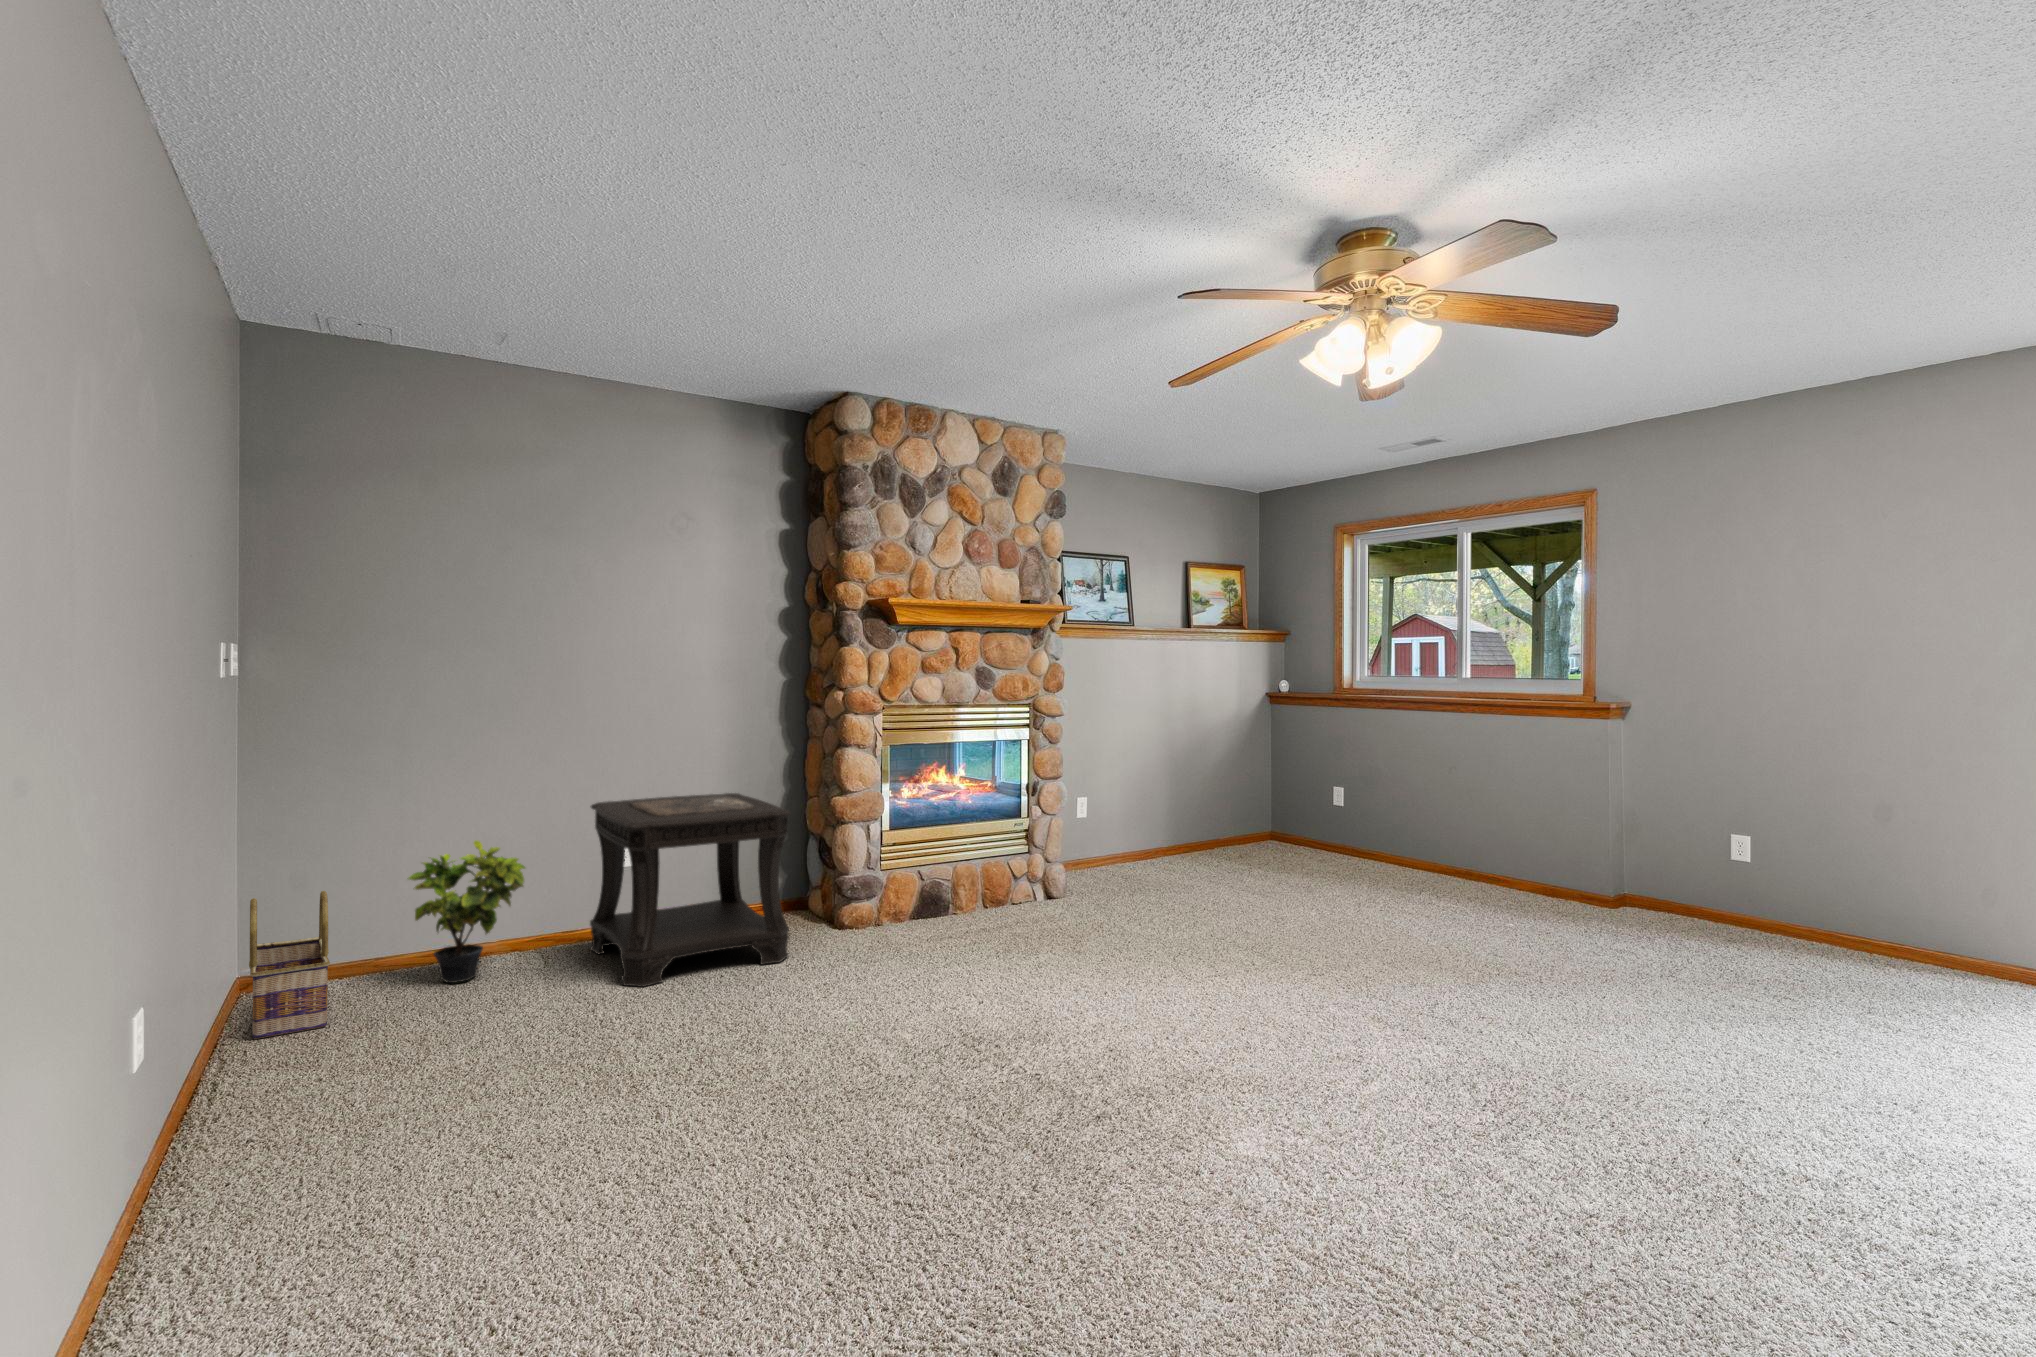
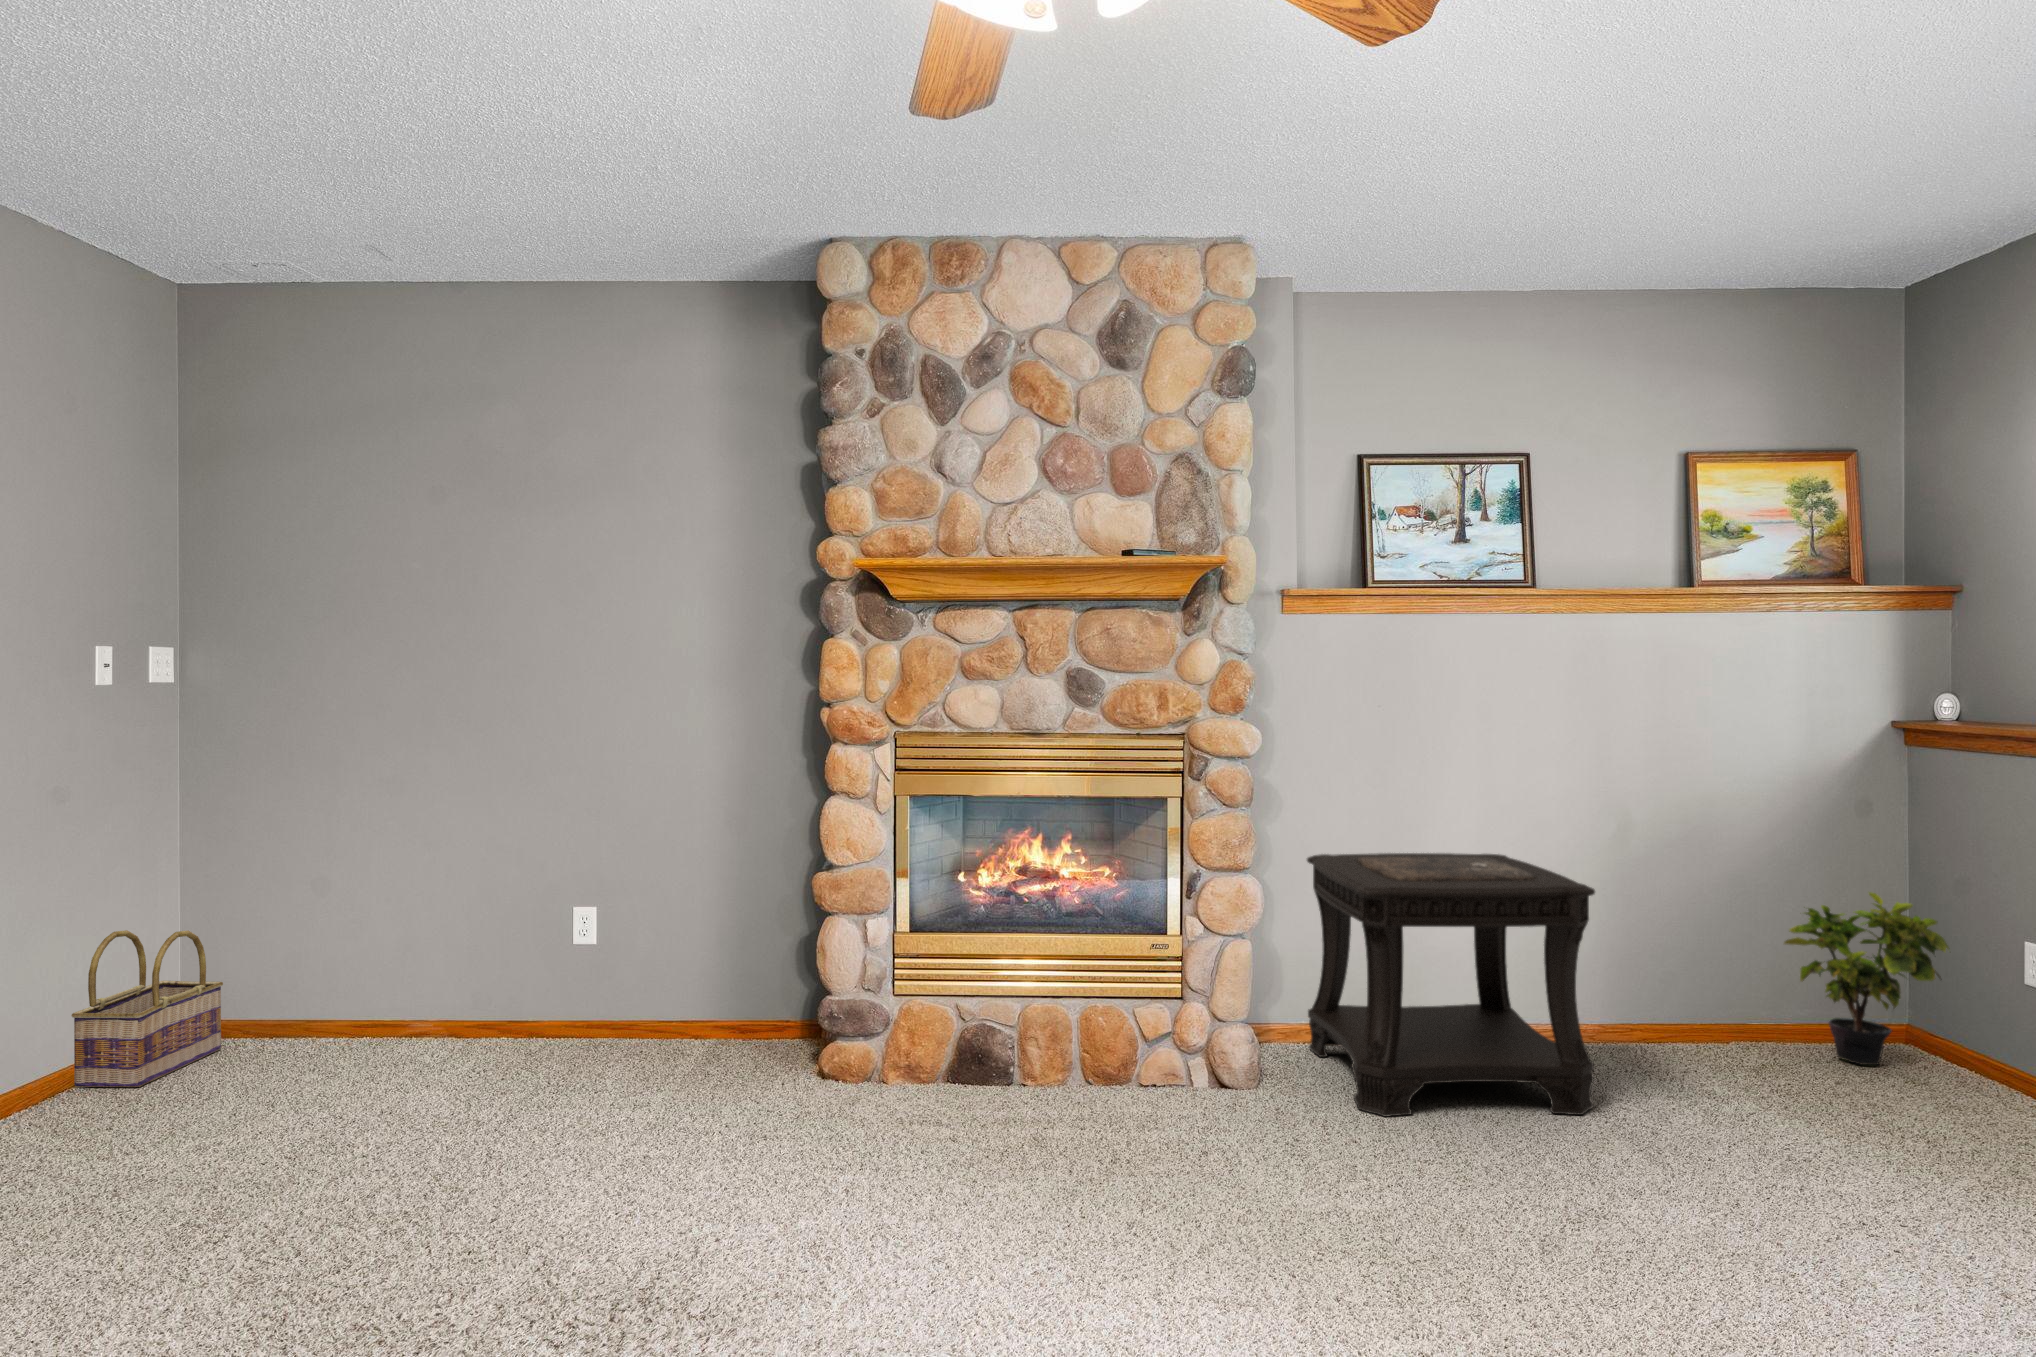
side table: present [590,793,791,987] -> present [1307,853,1595,1117]
potted plant: present [408,841,525,983] -> present [1784,892,1949,1065]

